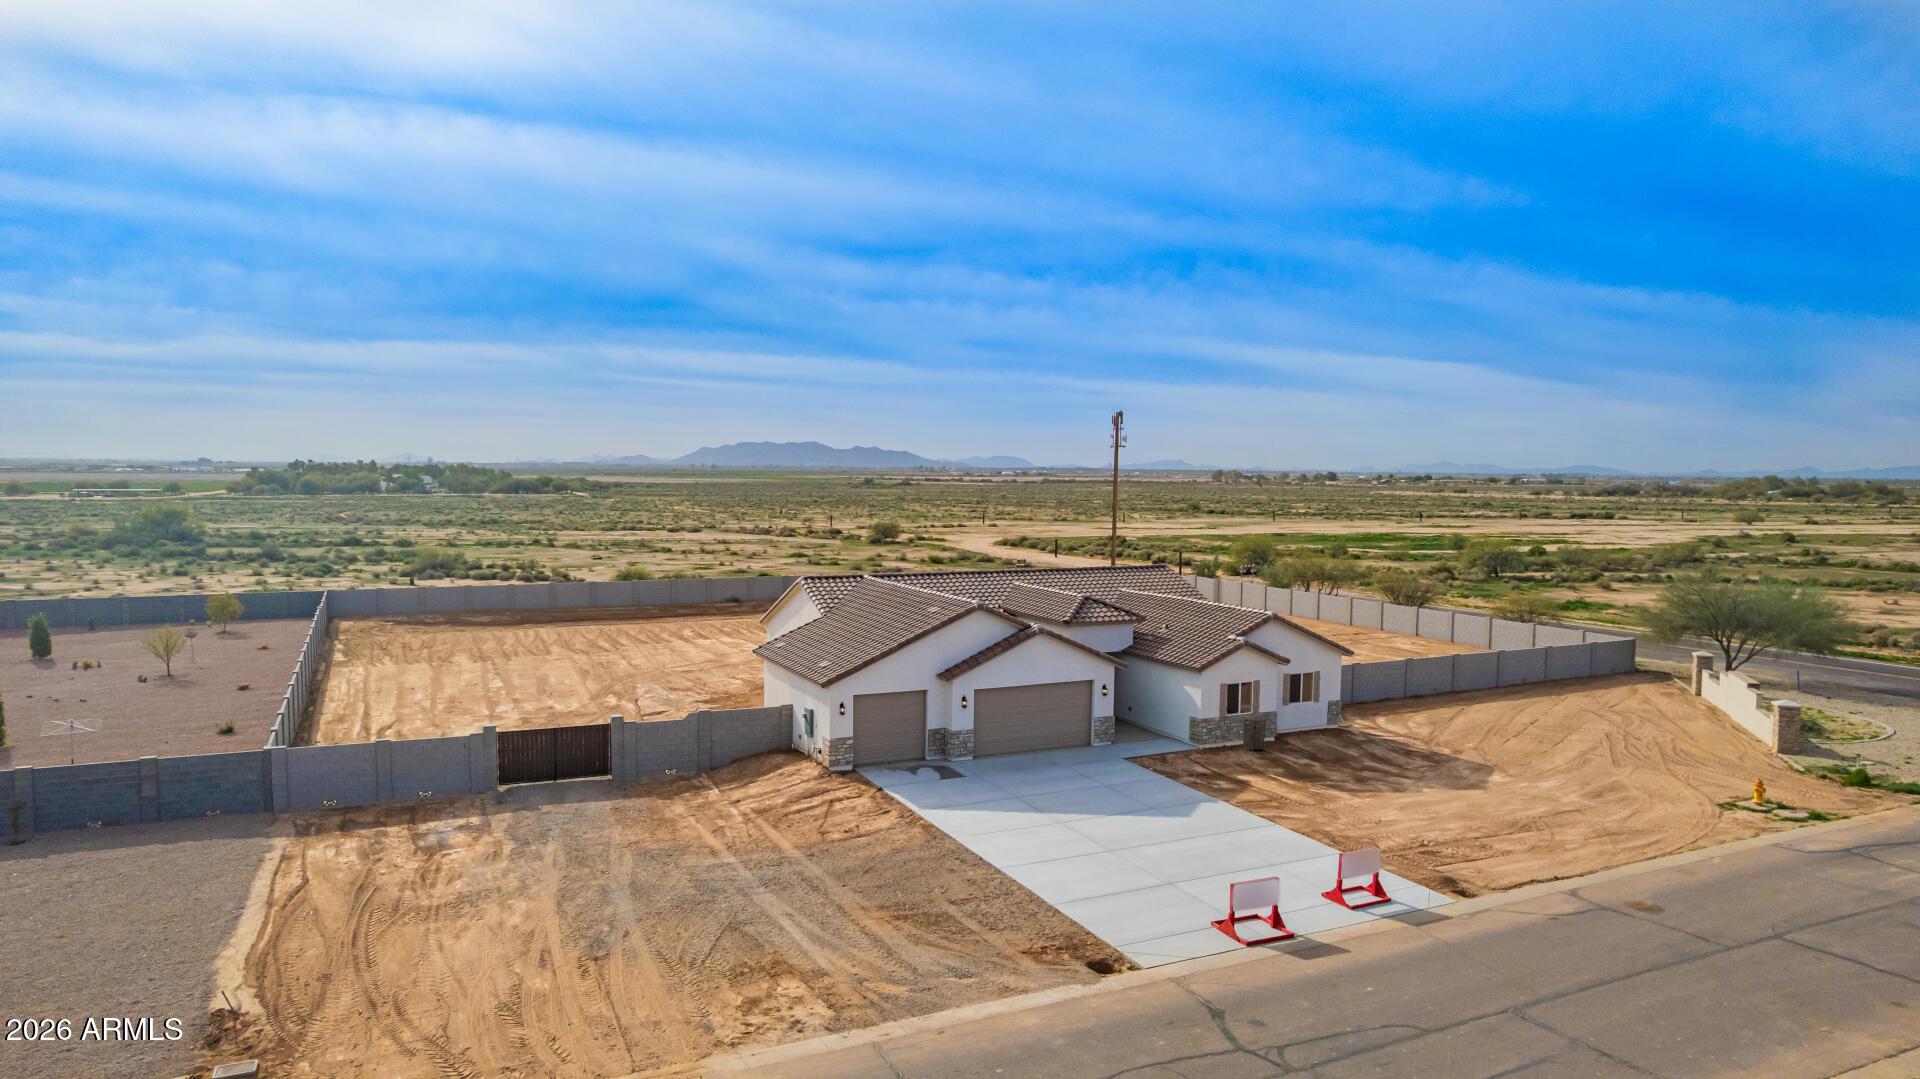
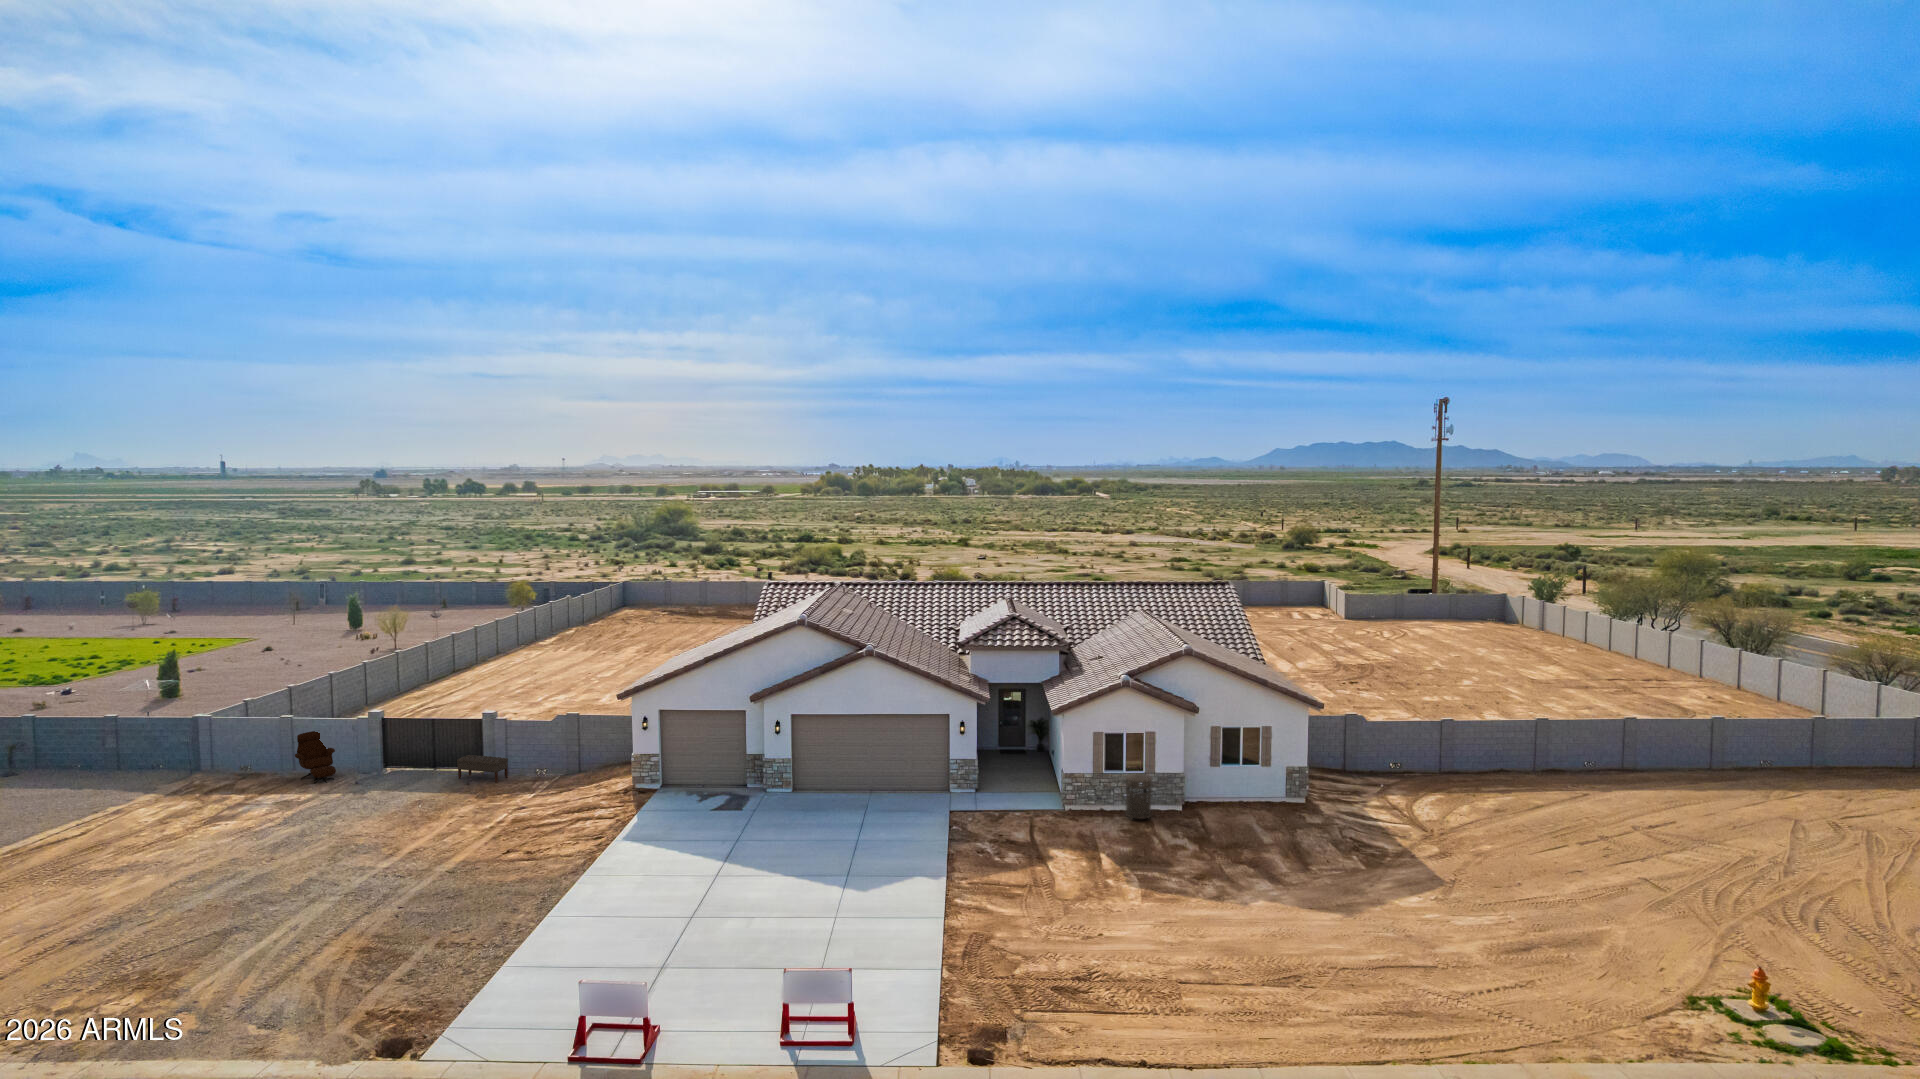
lounge chair: none [466,746,518,799] -> present [295,731,336,783]
bench: none [645,755,693,780] -> present [457,755,508,782]

